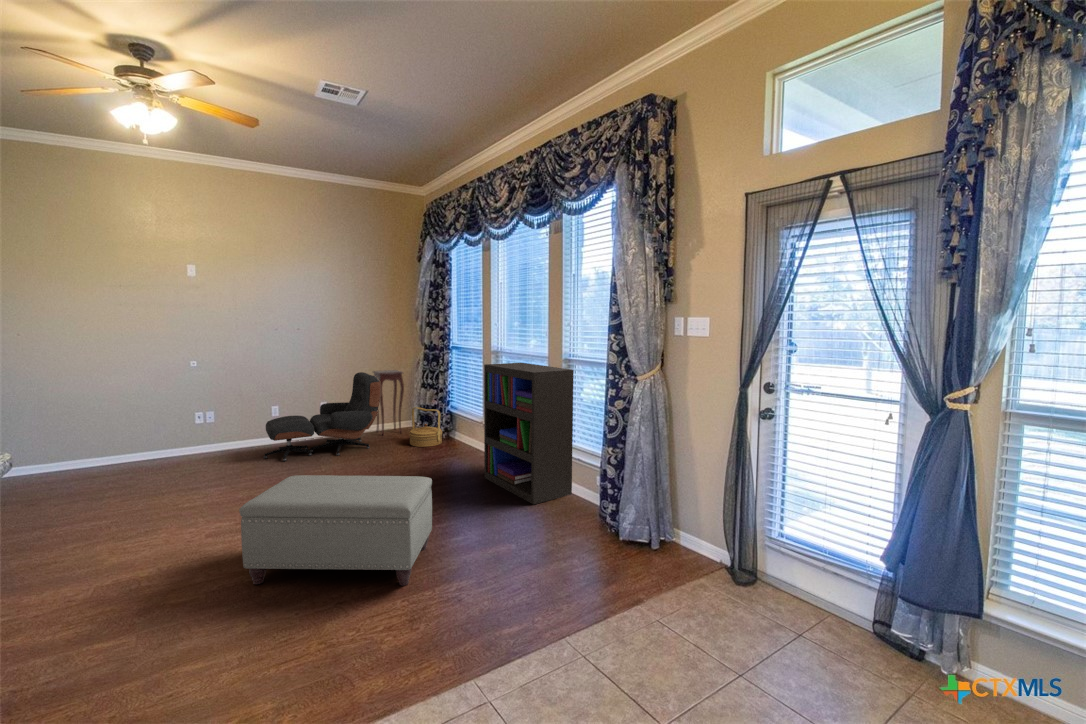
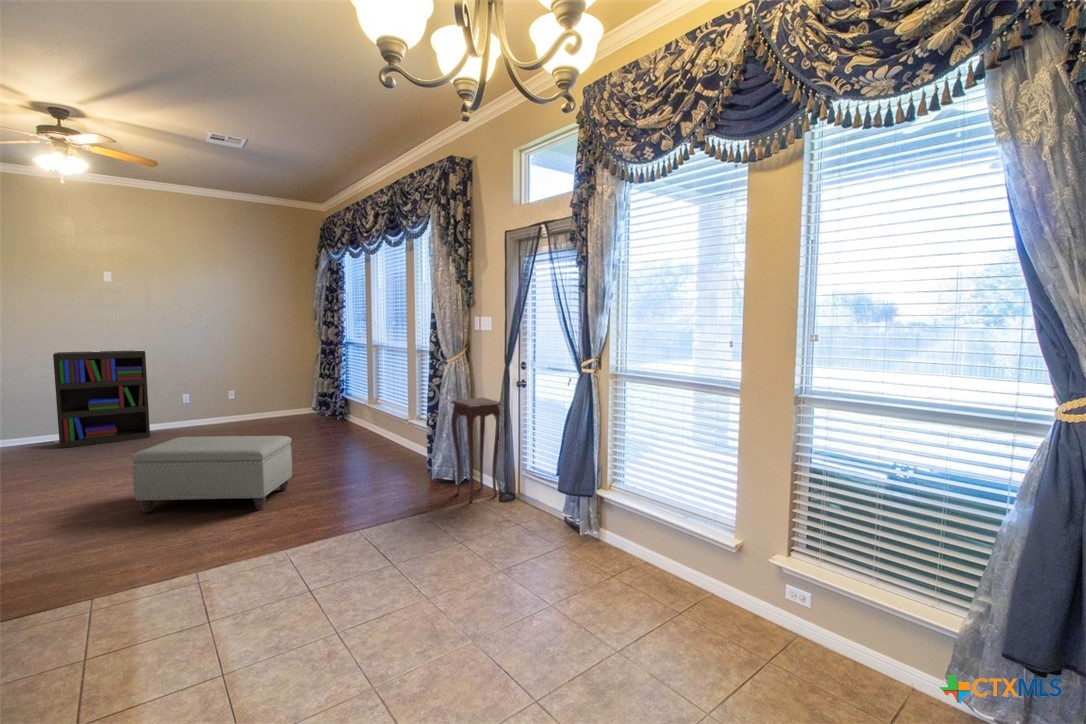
bookshelf: present [484,363,573,505] -> present [53,350,150,448]
side table: present [373,370,404,435] -> present [451,398,501,502]
lounge chair: present [264,372,380,461] -> none [170,365,278,440]
woven basket: present [409,407,442,447] -> none [306,394,336,428]

